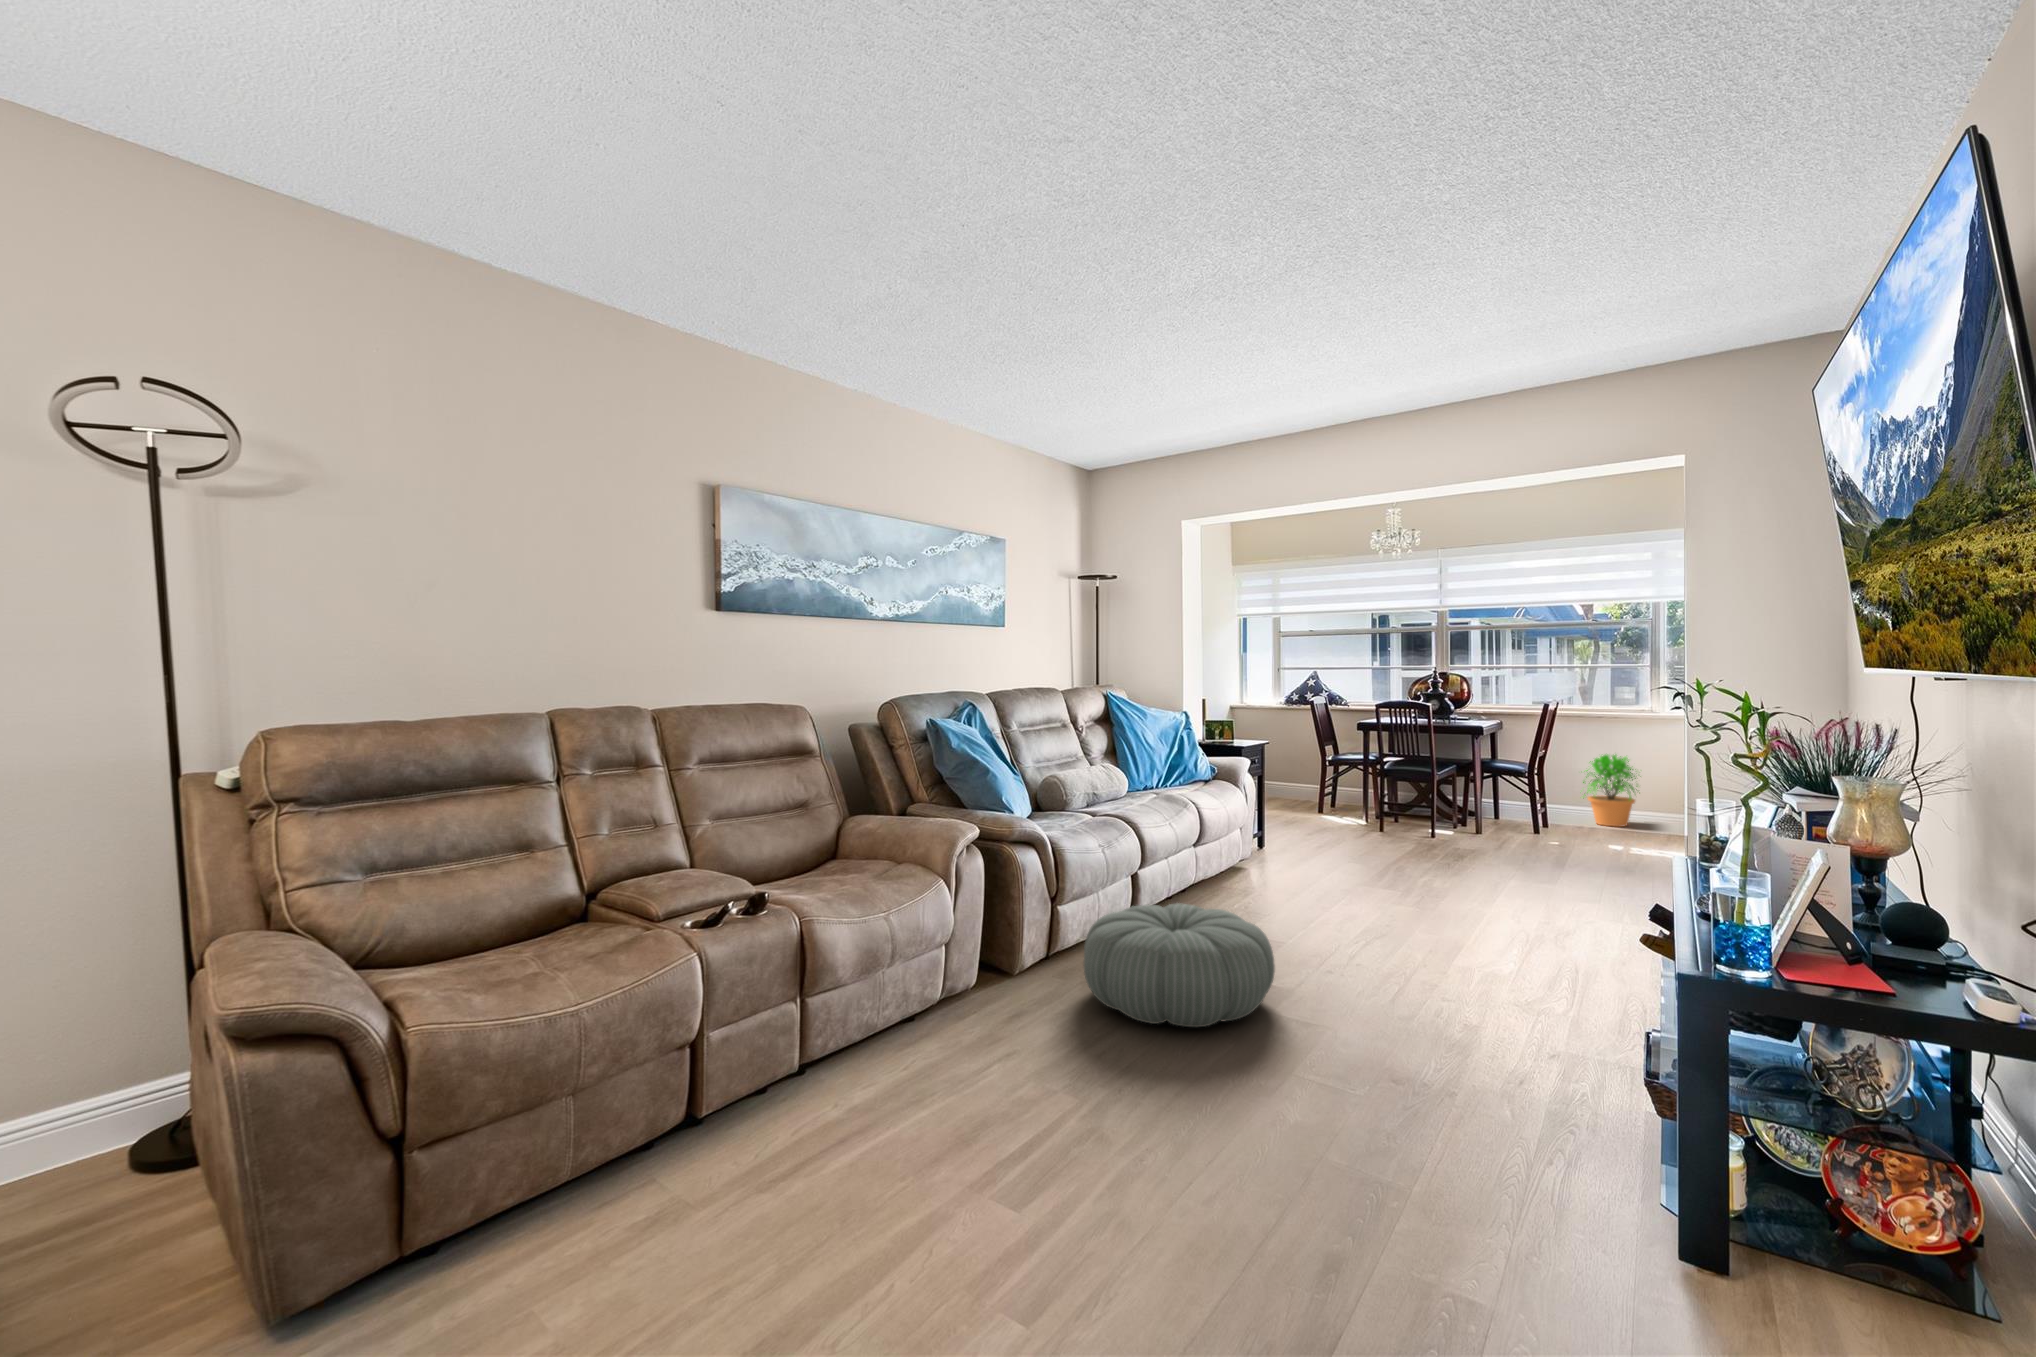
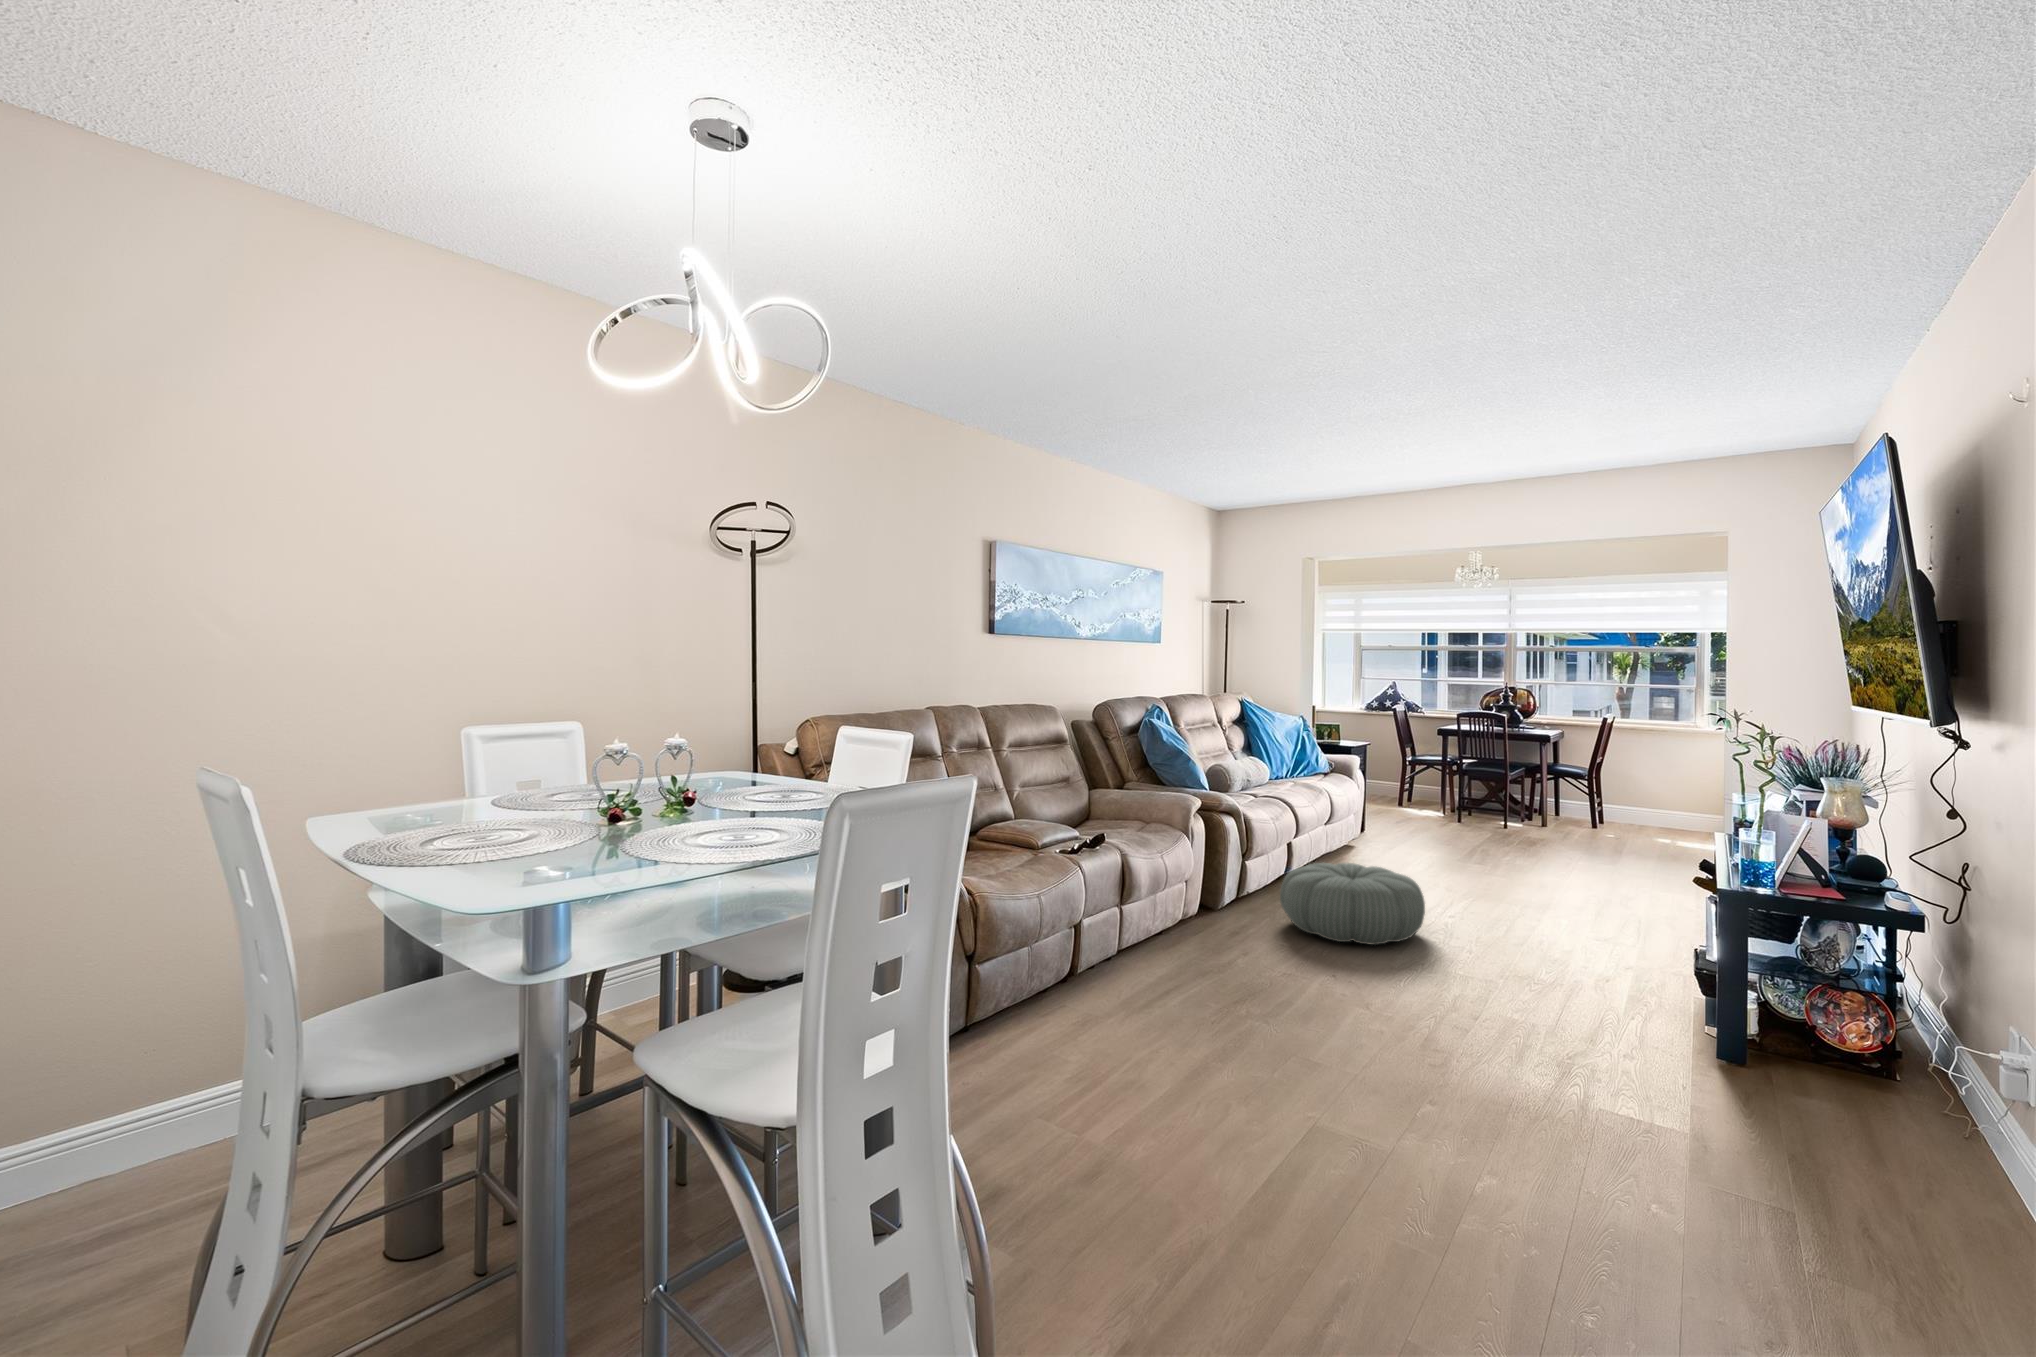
potted plant: present [1583,754,1638,827] -> none [1628,760,1685,823]

